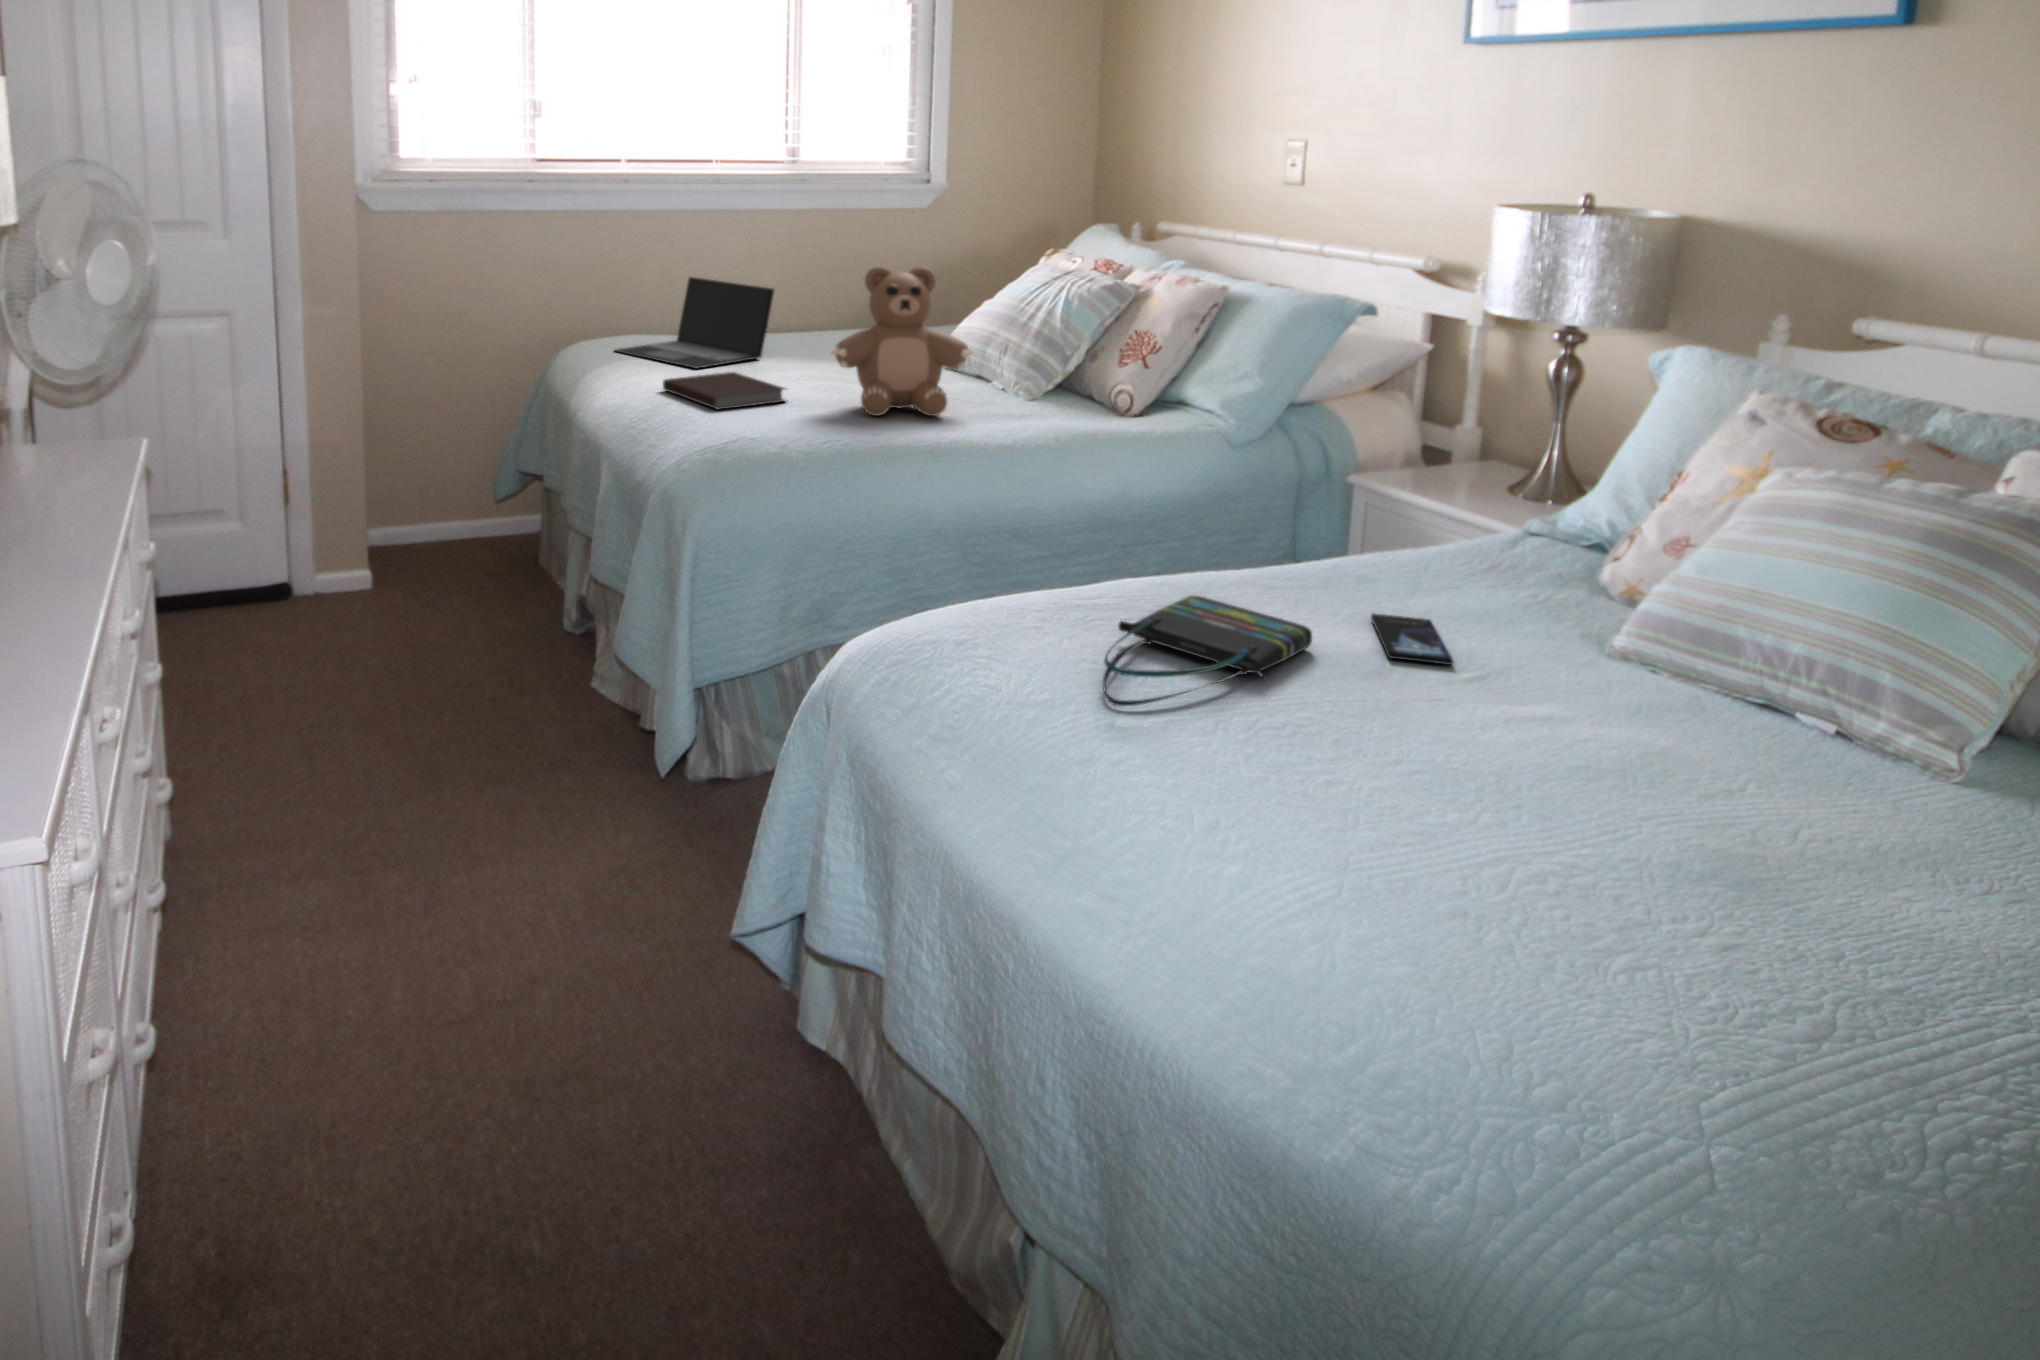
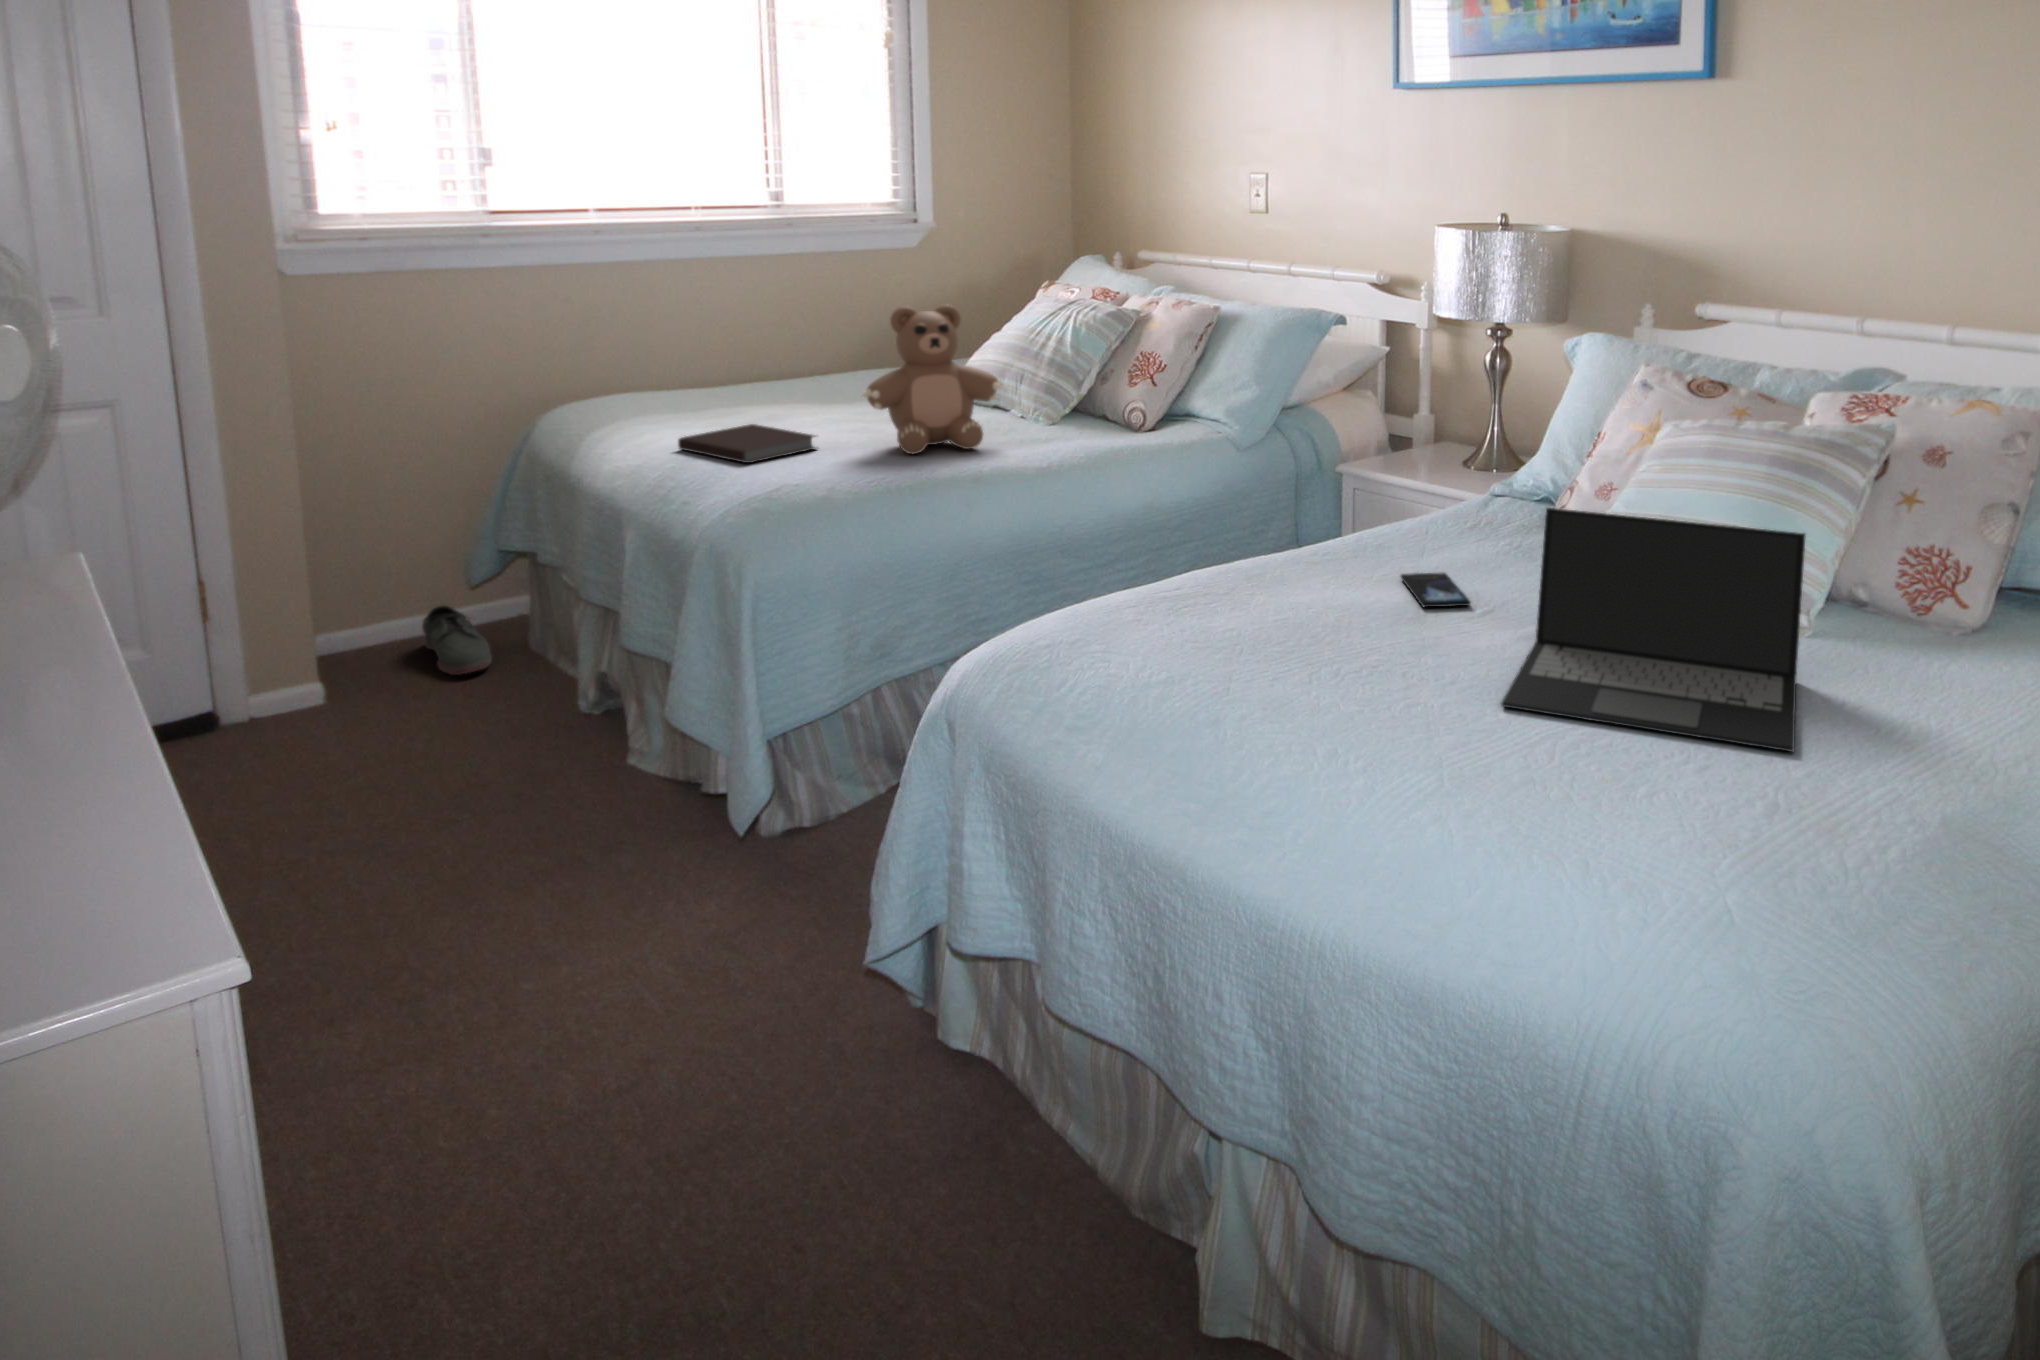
laptop: present [615,277,774,369] -> present [1501,508,1806,752]
shoe: none [462,510,512,573] -> present [422,606,492,675]
tote bag: present [1103,595,1312,706] -> none [1207,578,1363,679]

